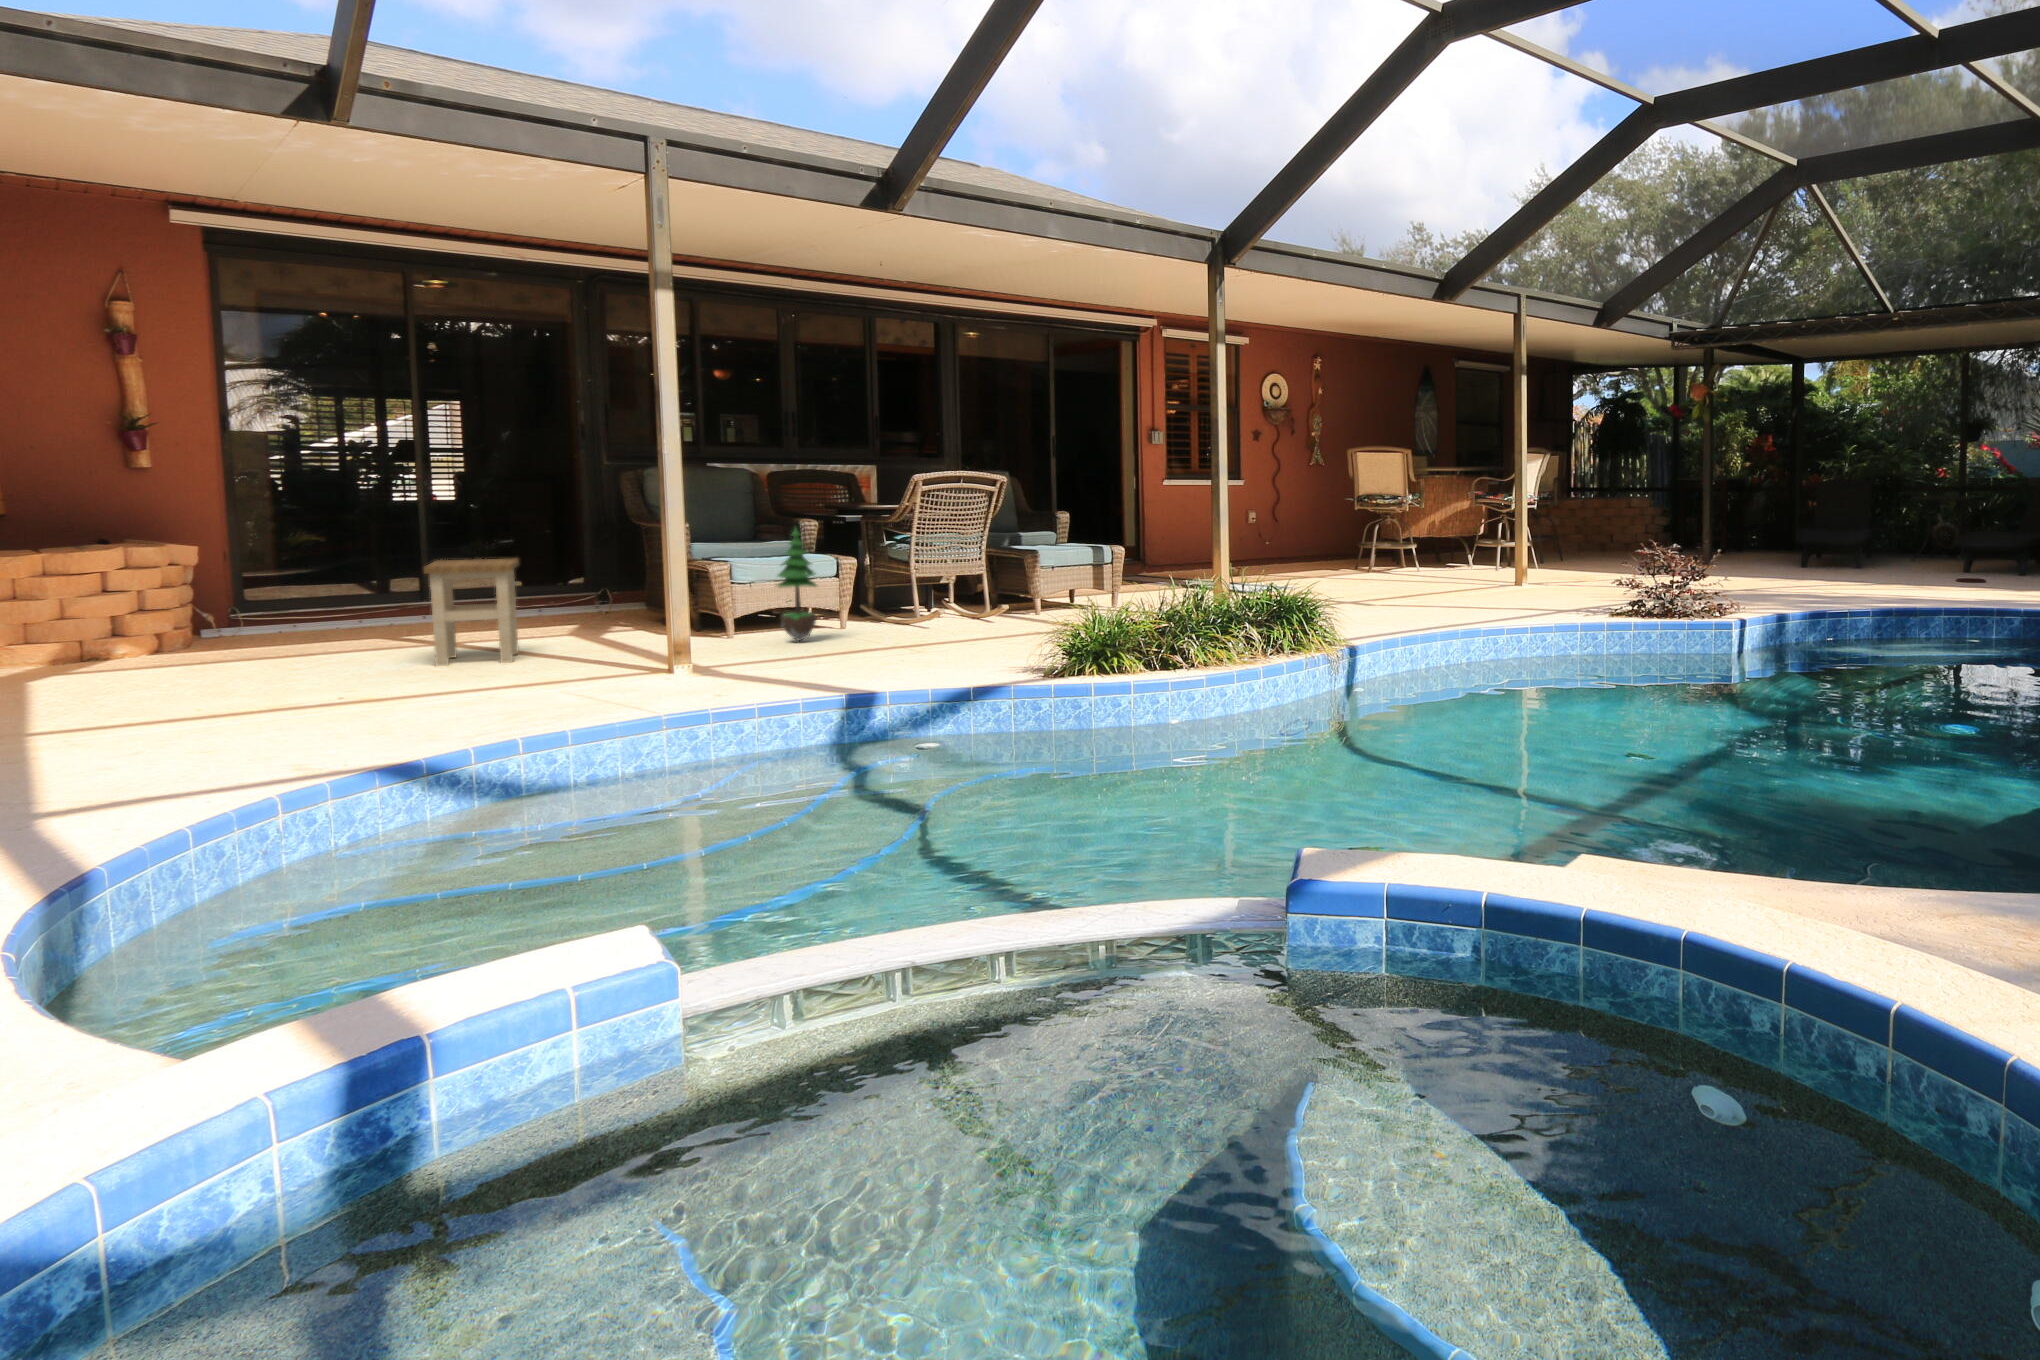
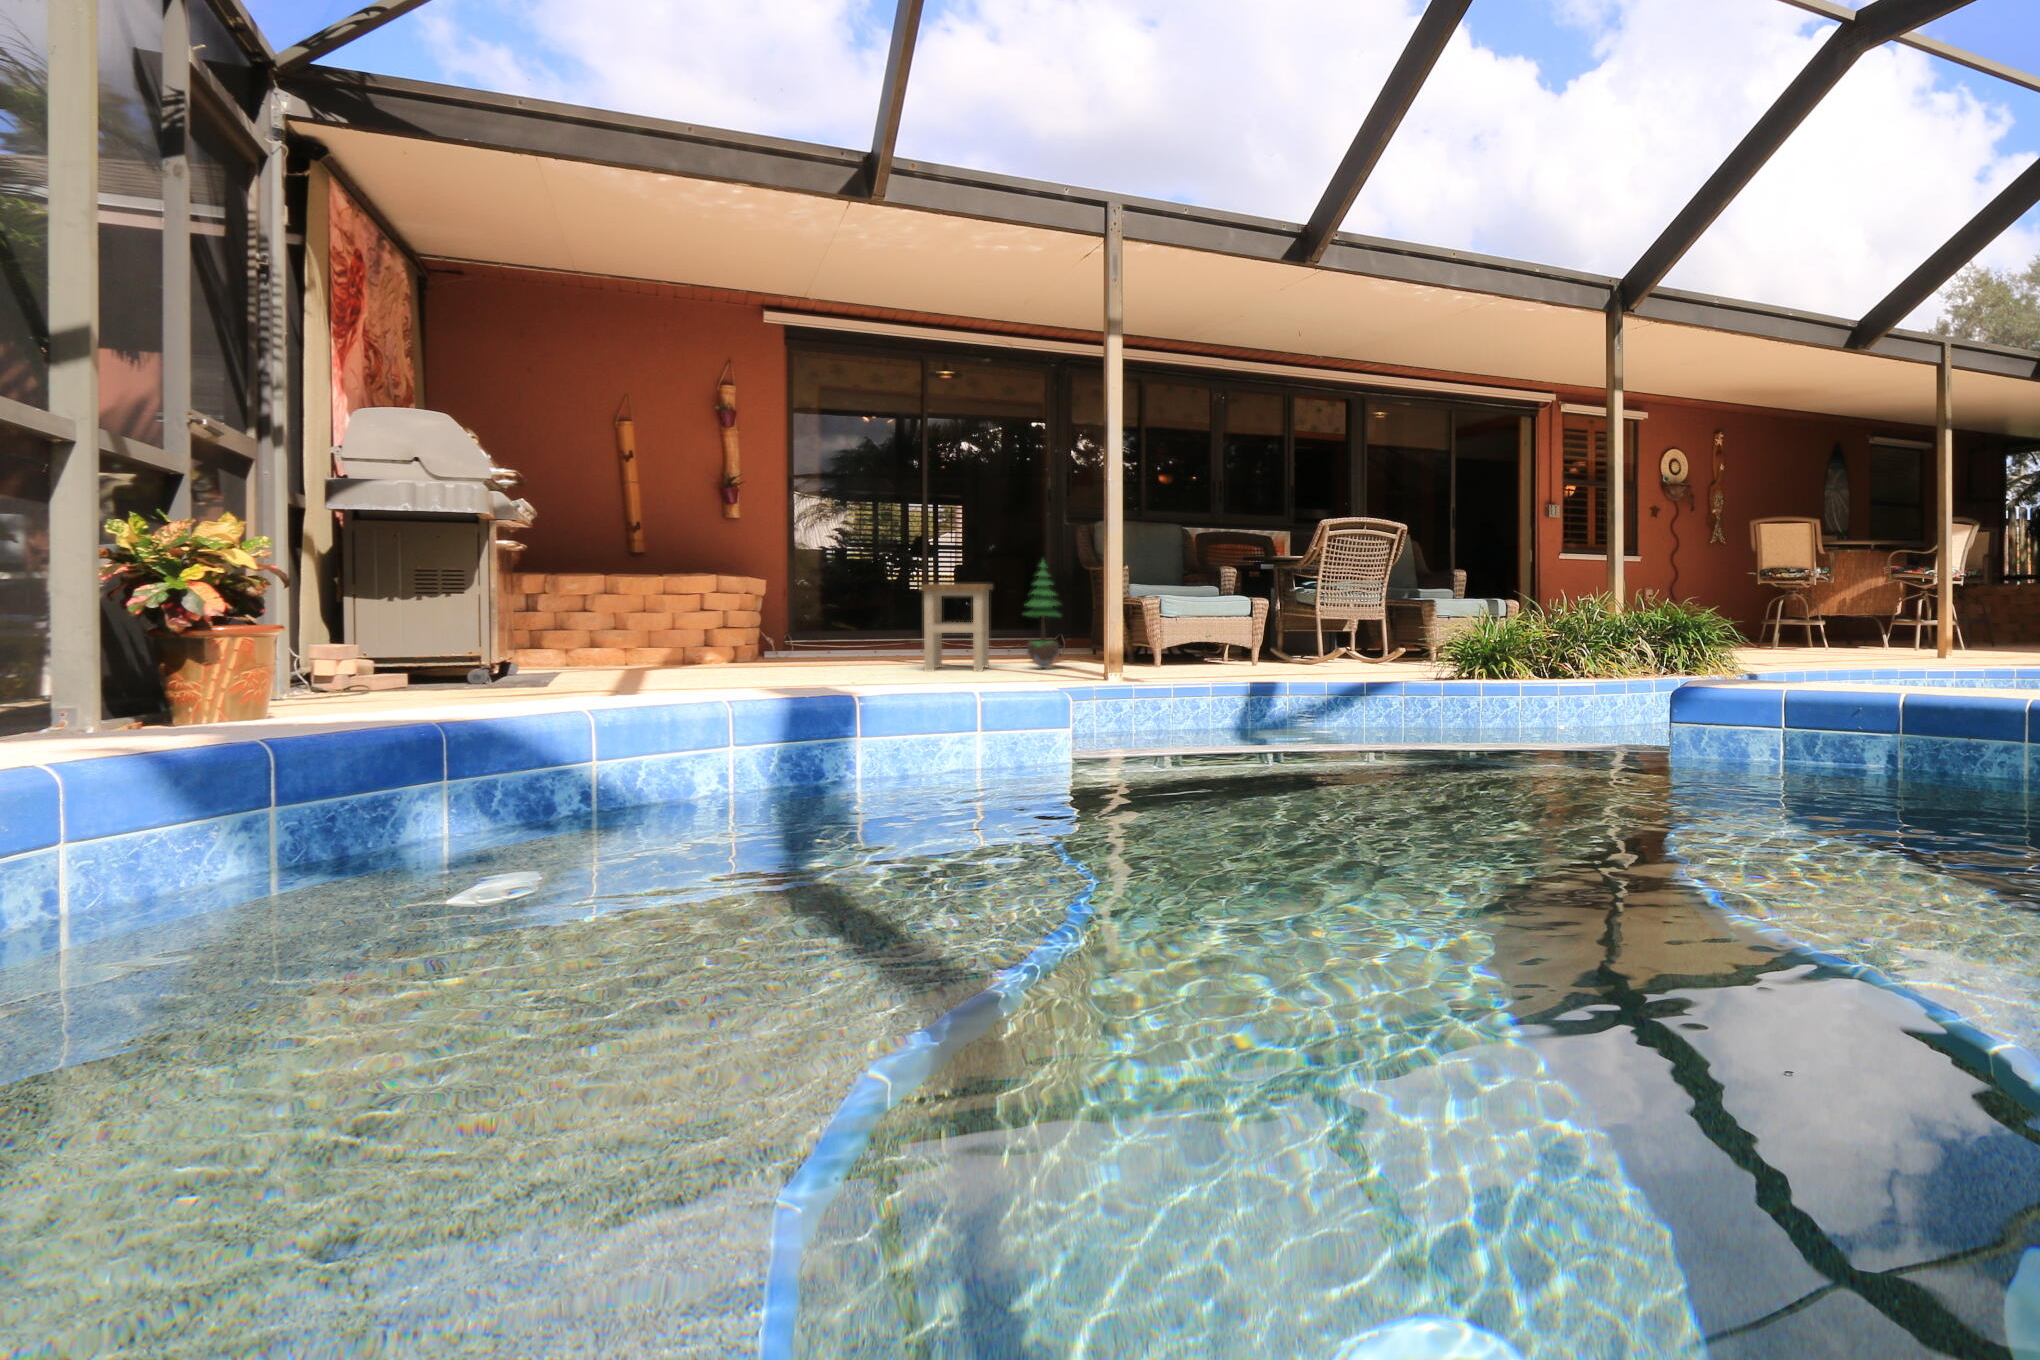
potted tree: present [777,528,817,641] -> present [1025,561,1061,668]

